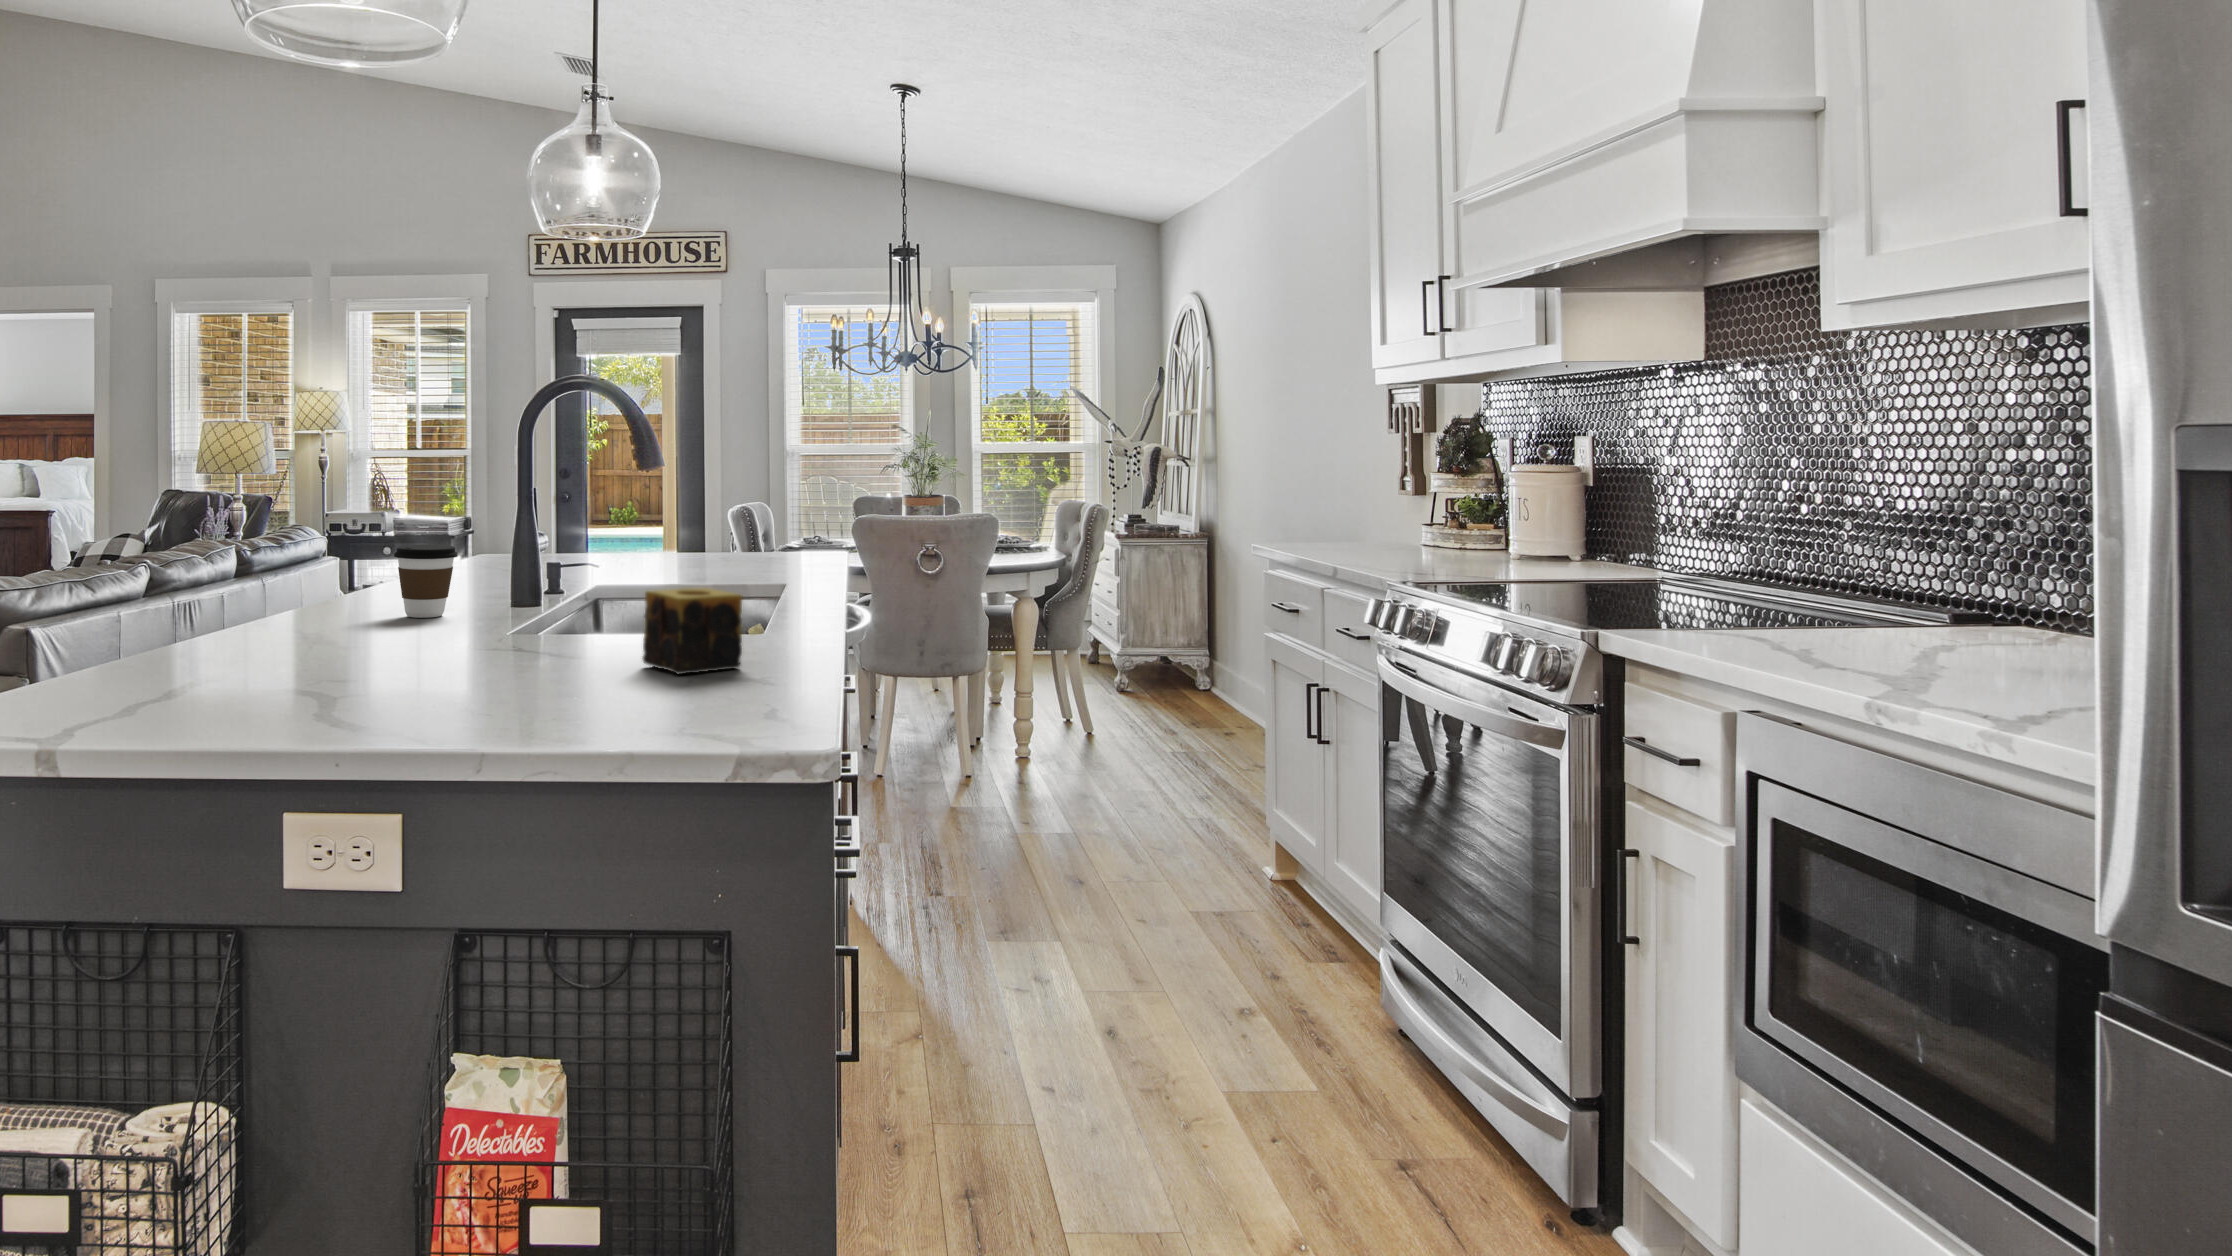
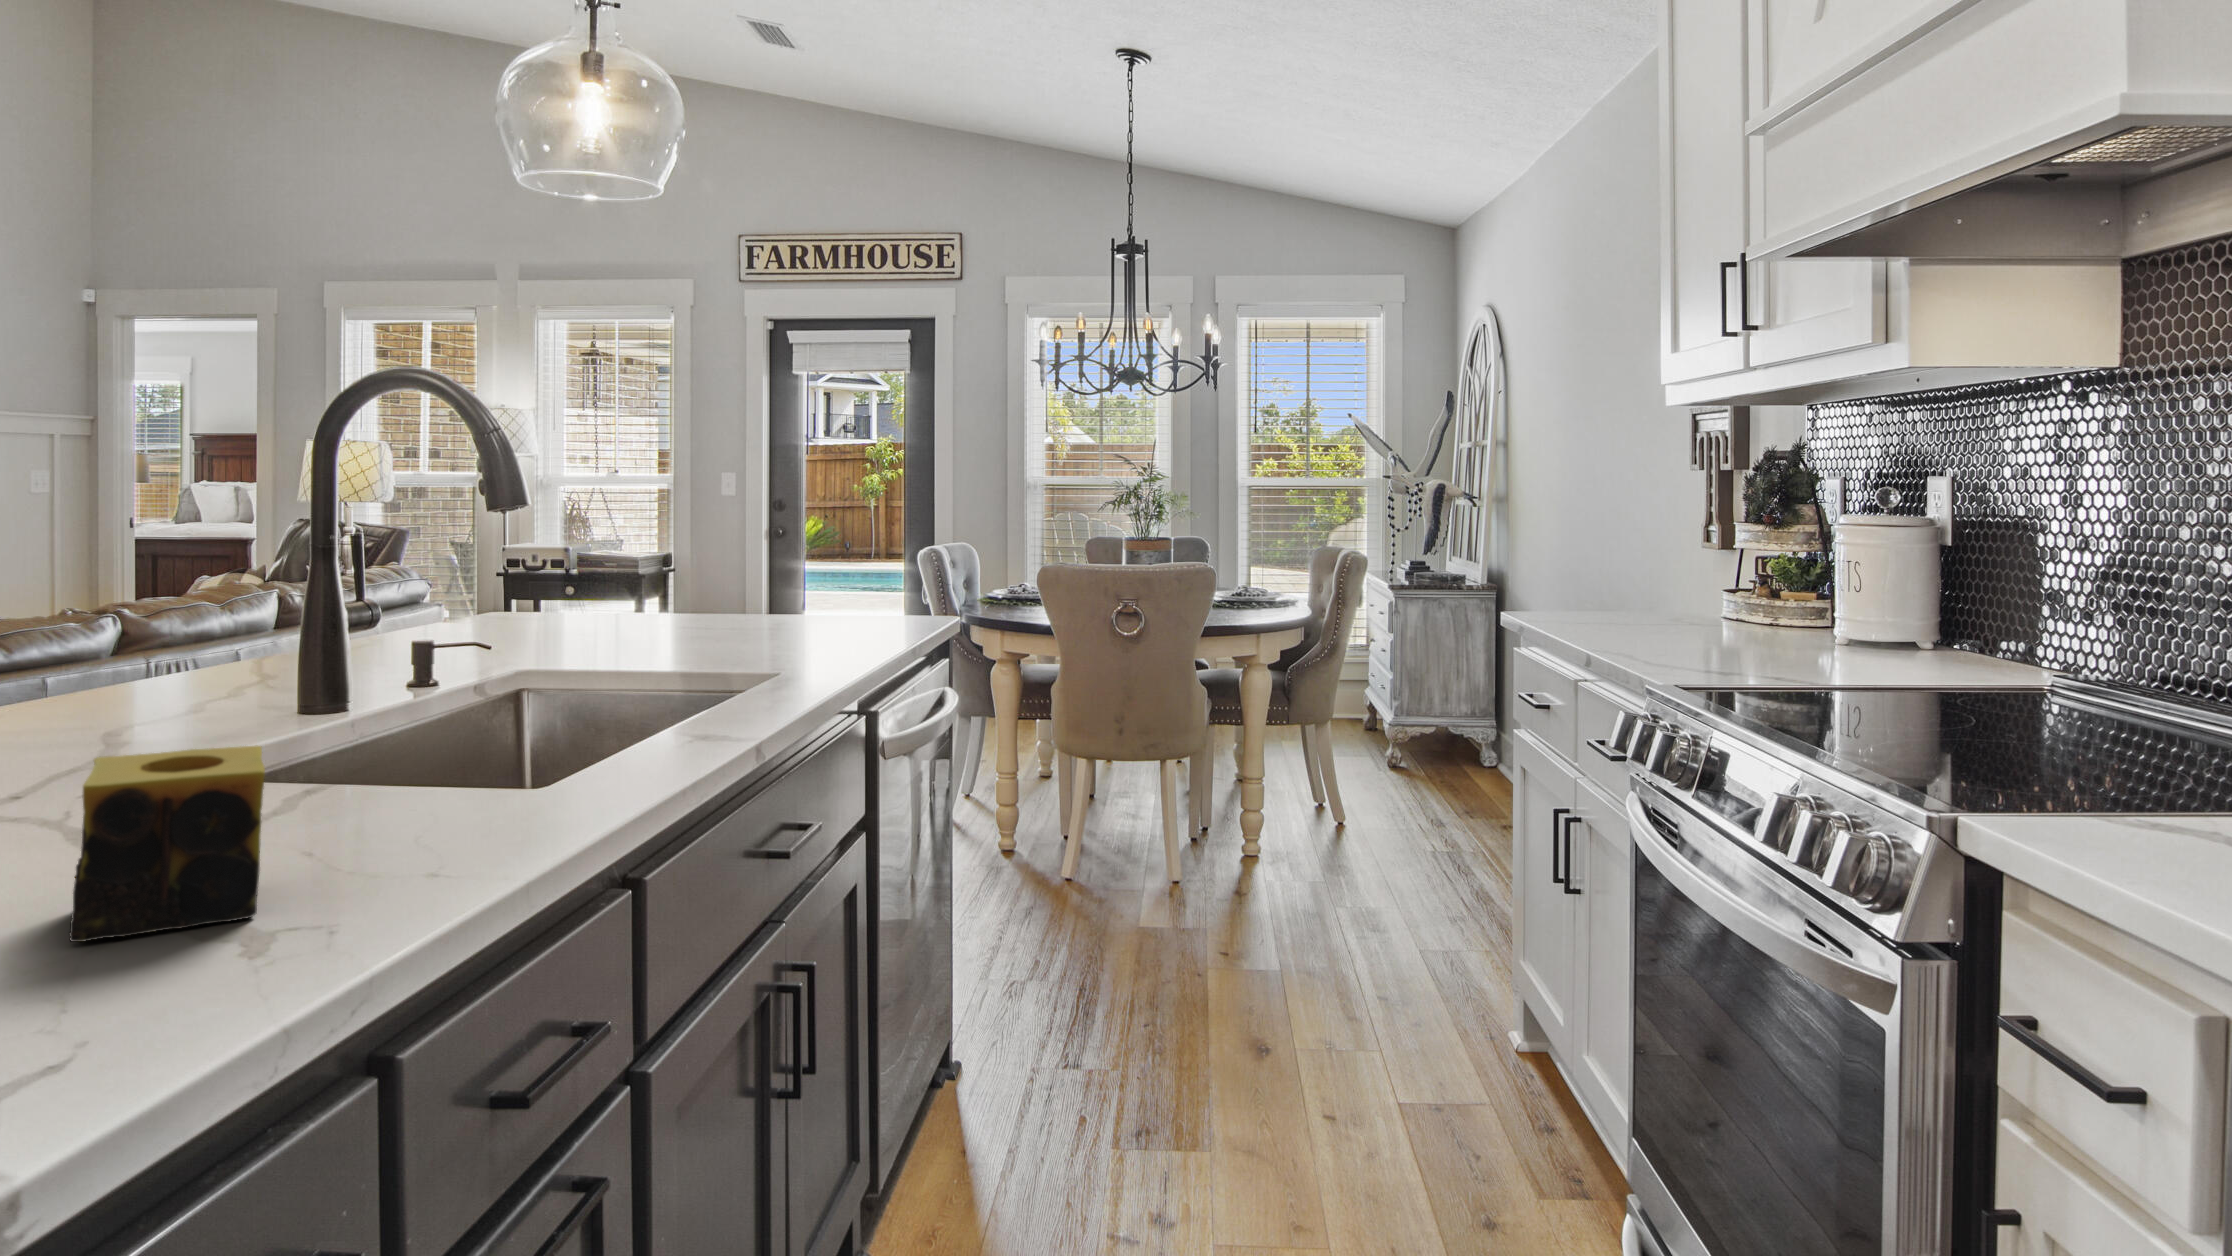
coffee cup: present [394,545,458,618] -> none [27,625,149,744]

